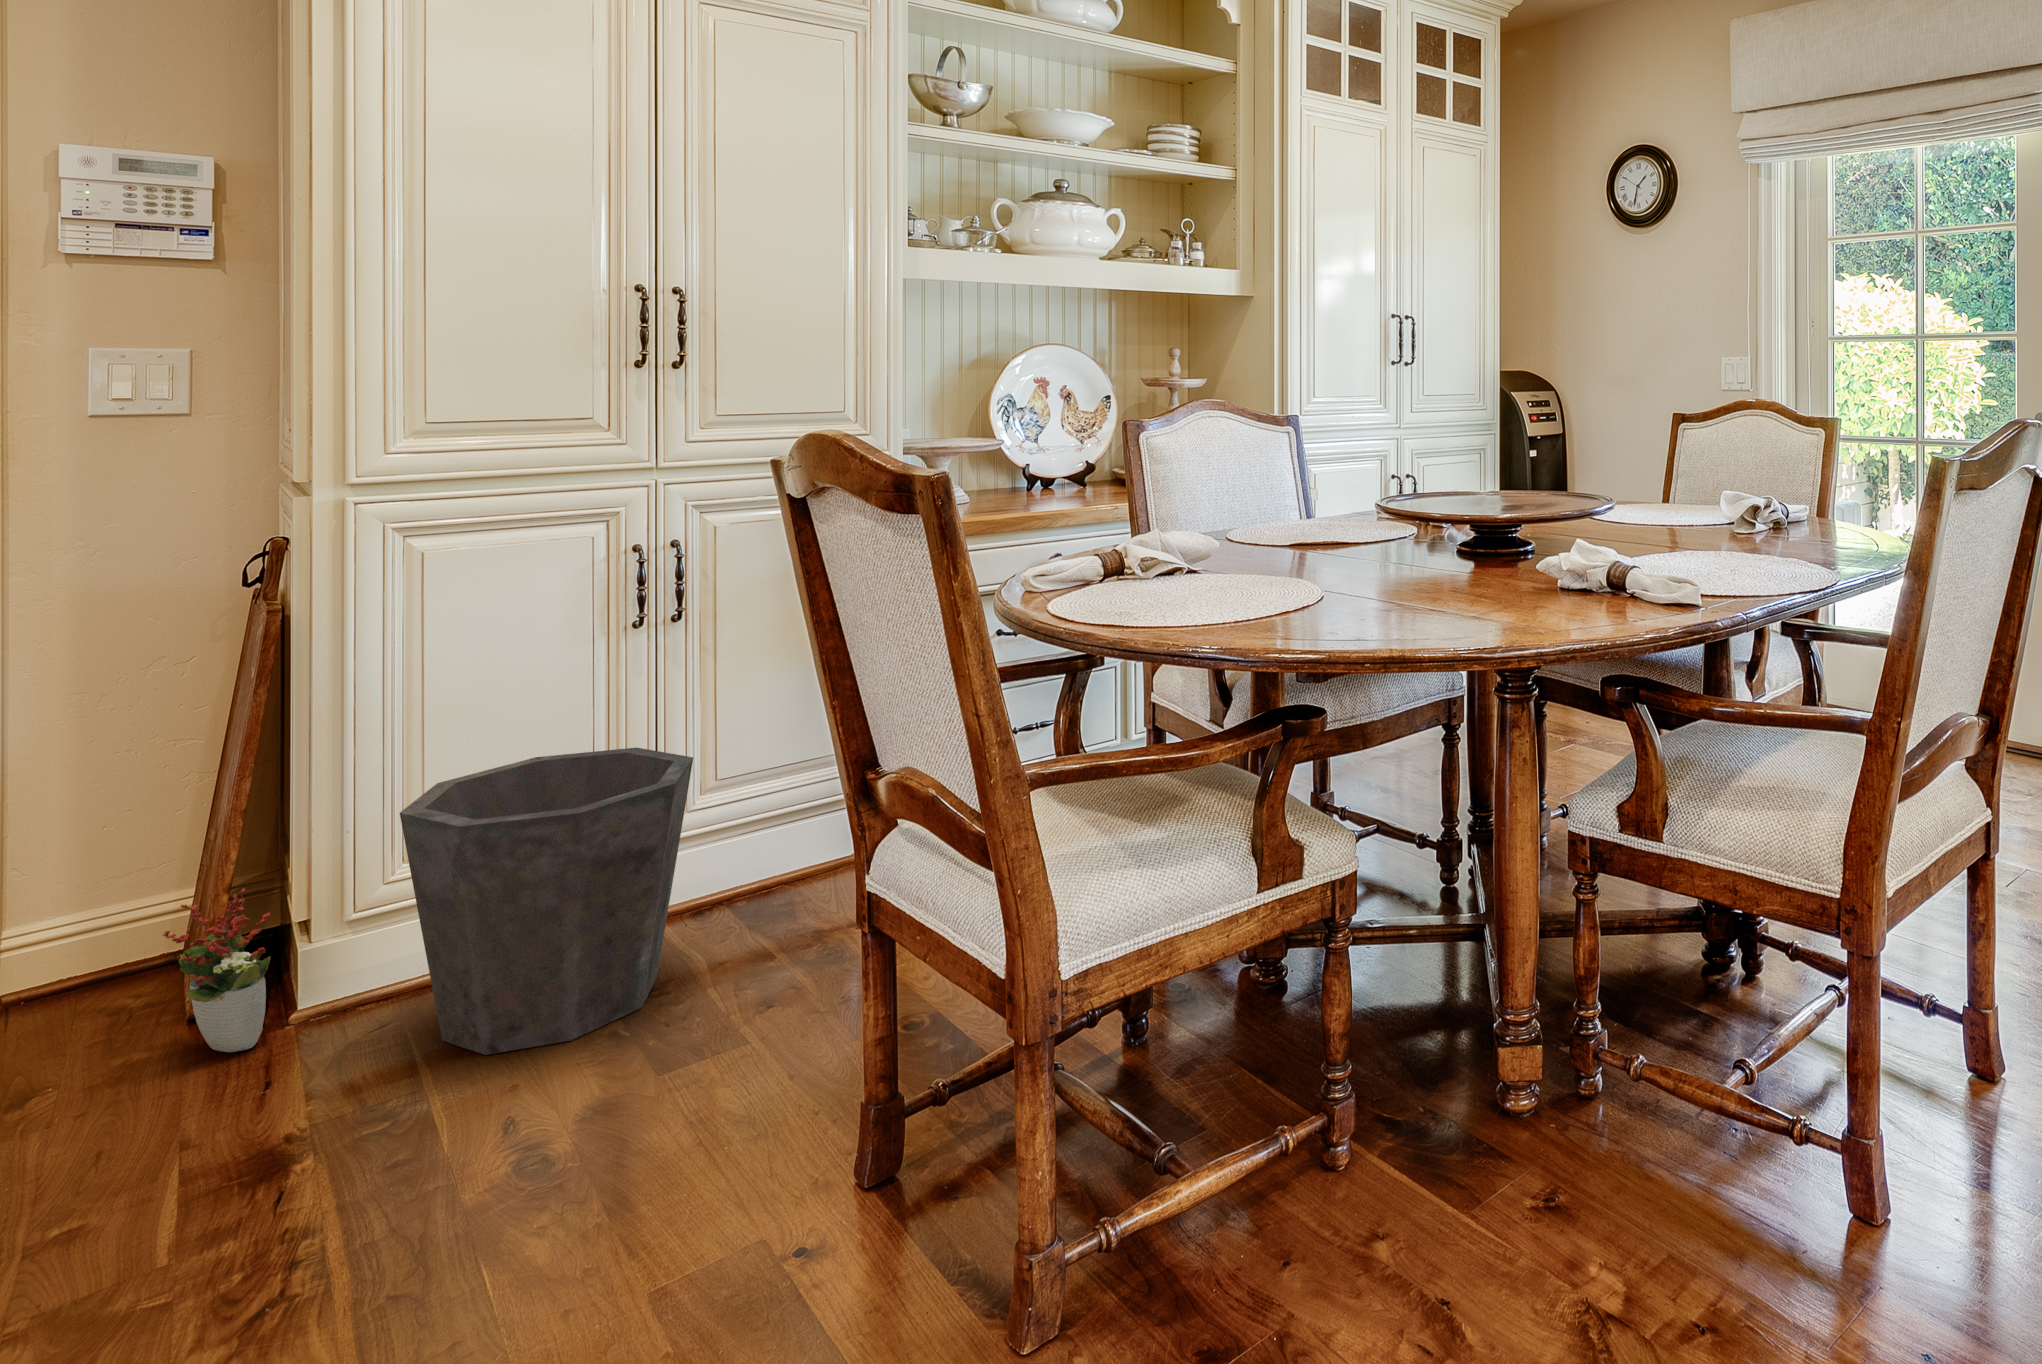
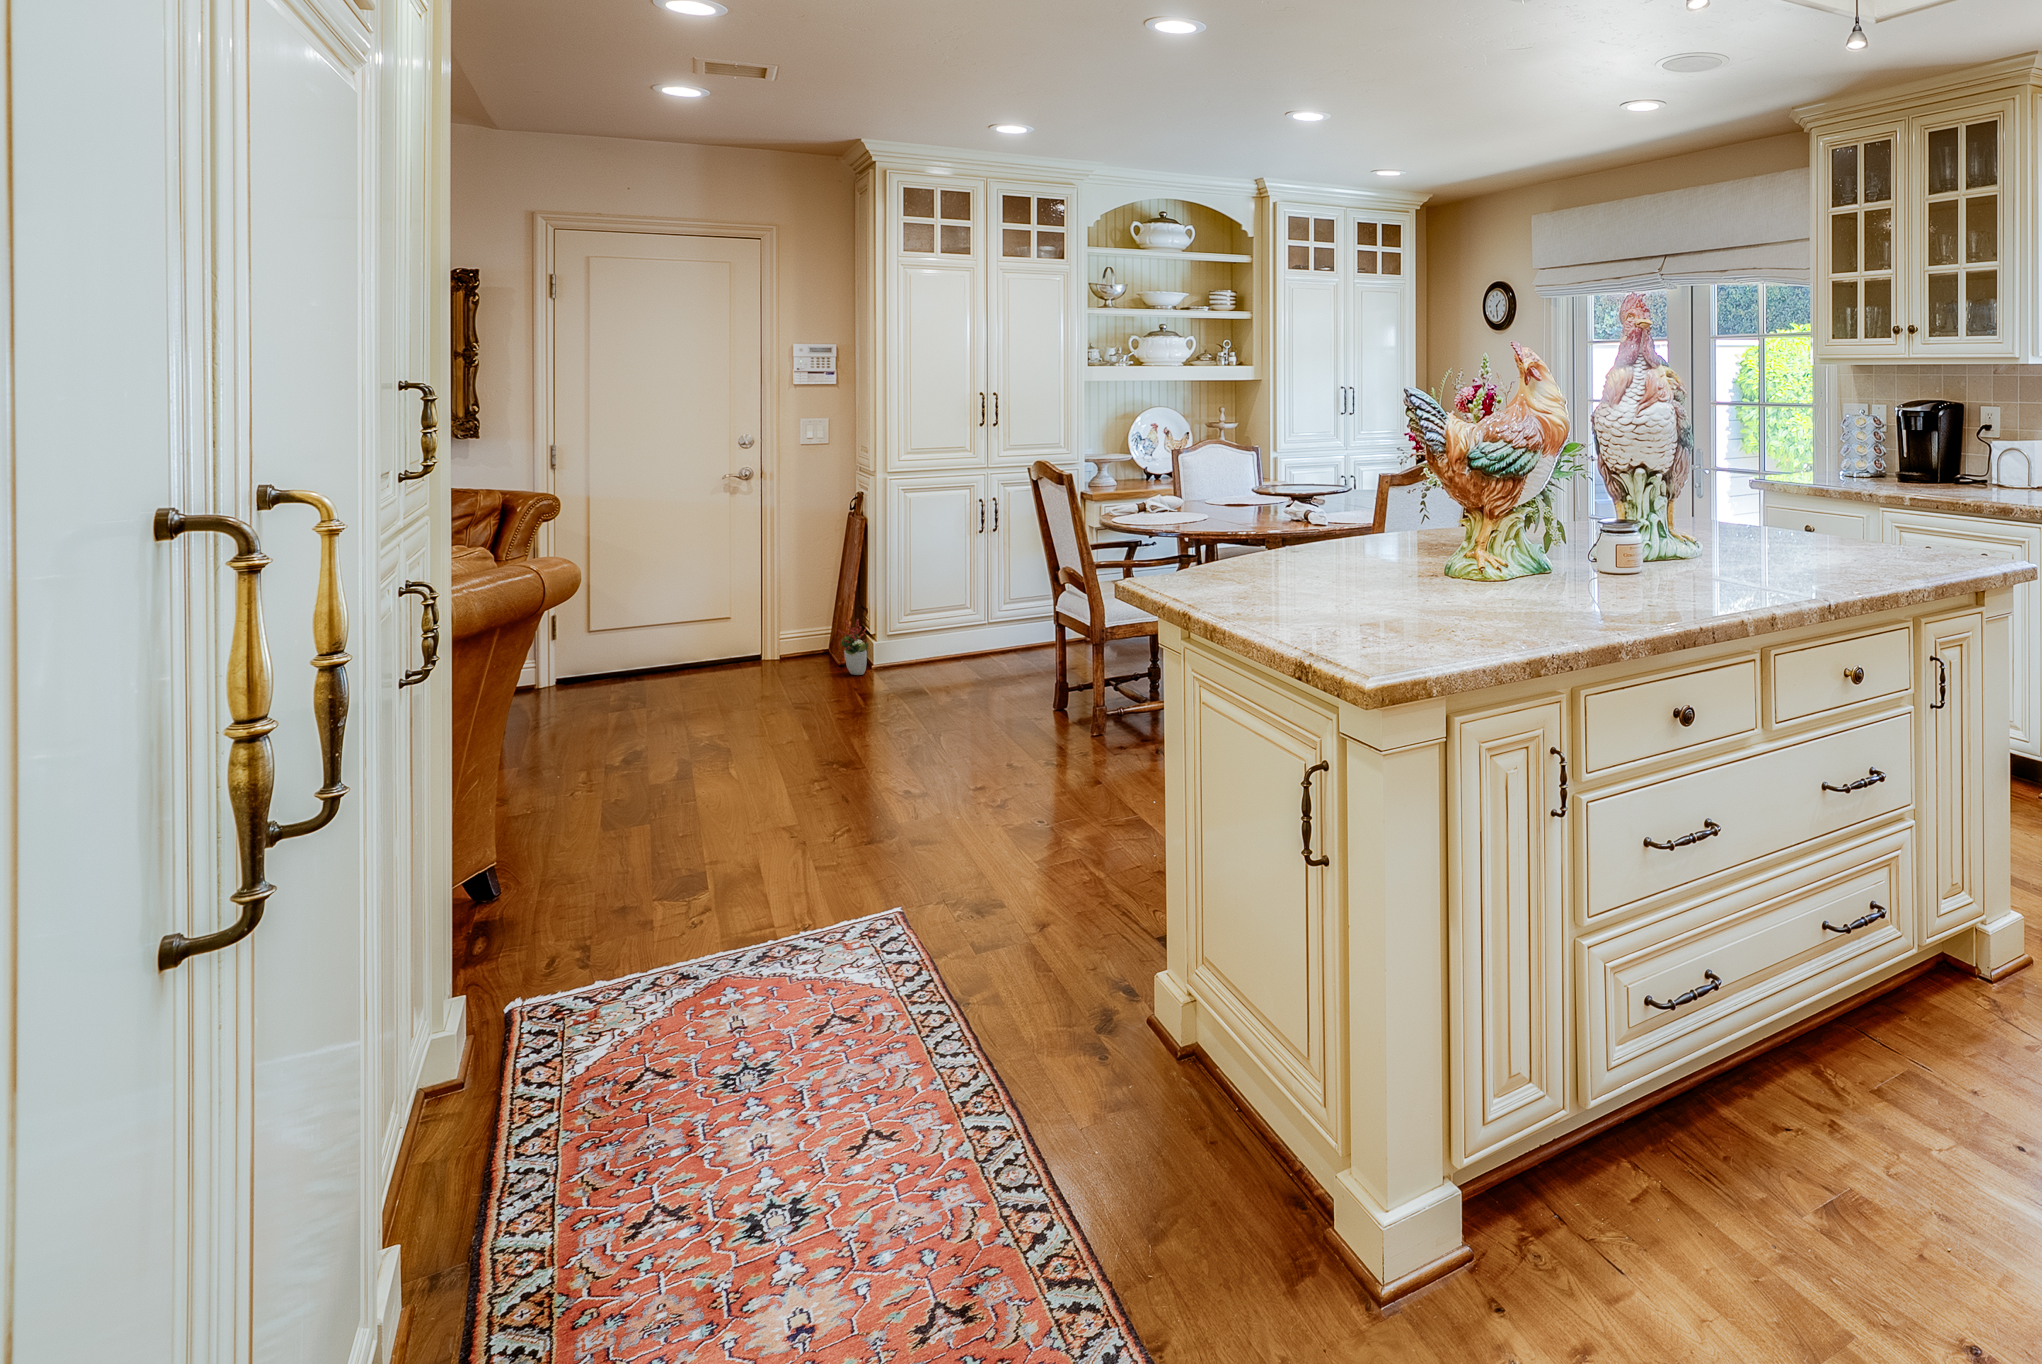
waste bin: present [400,748,693,1055] -> none [909,580,1003,680]

